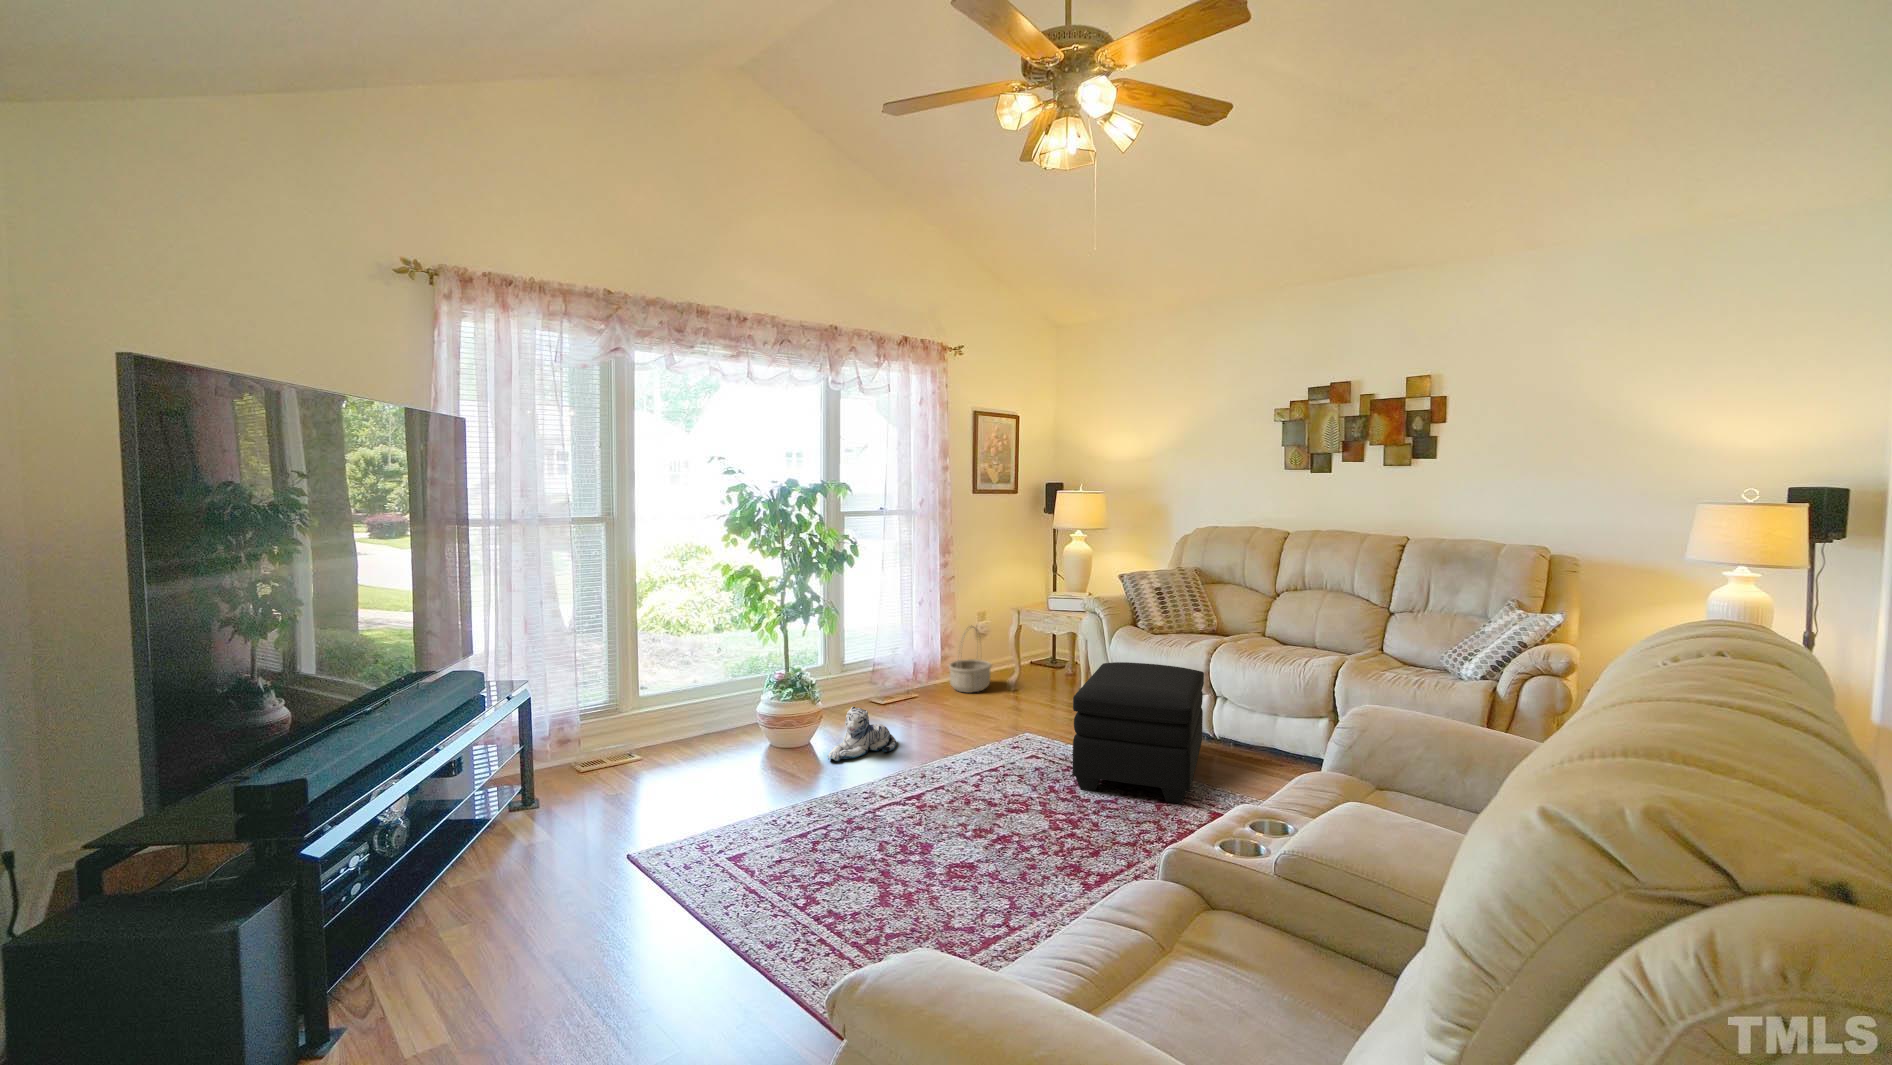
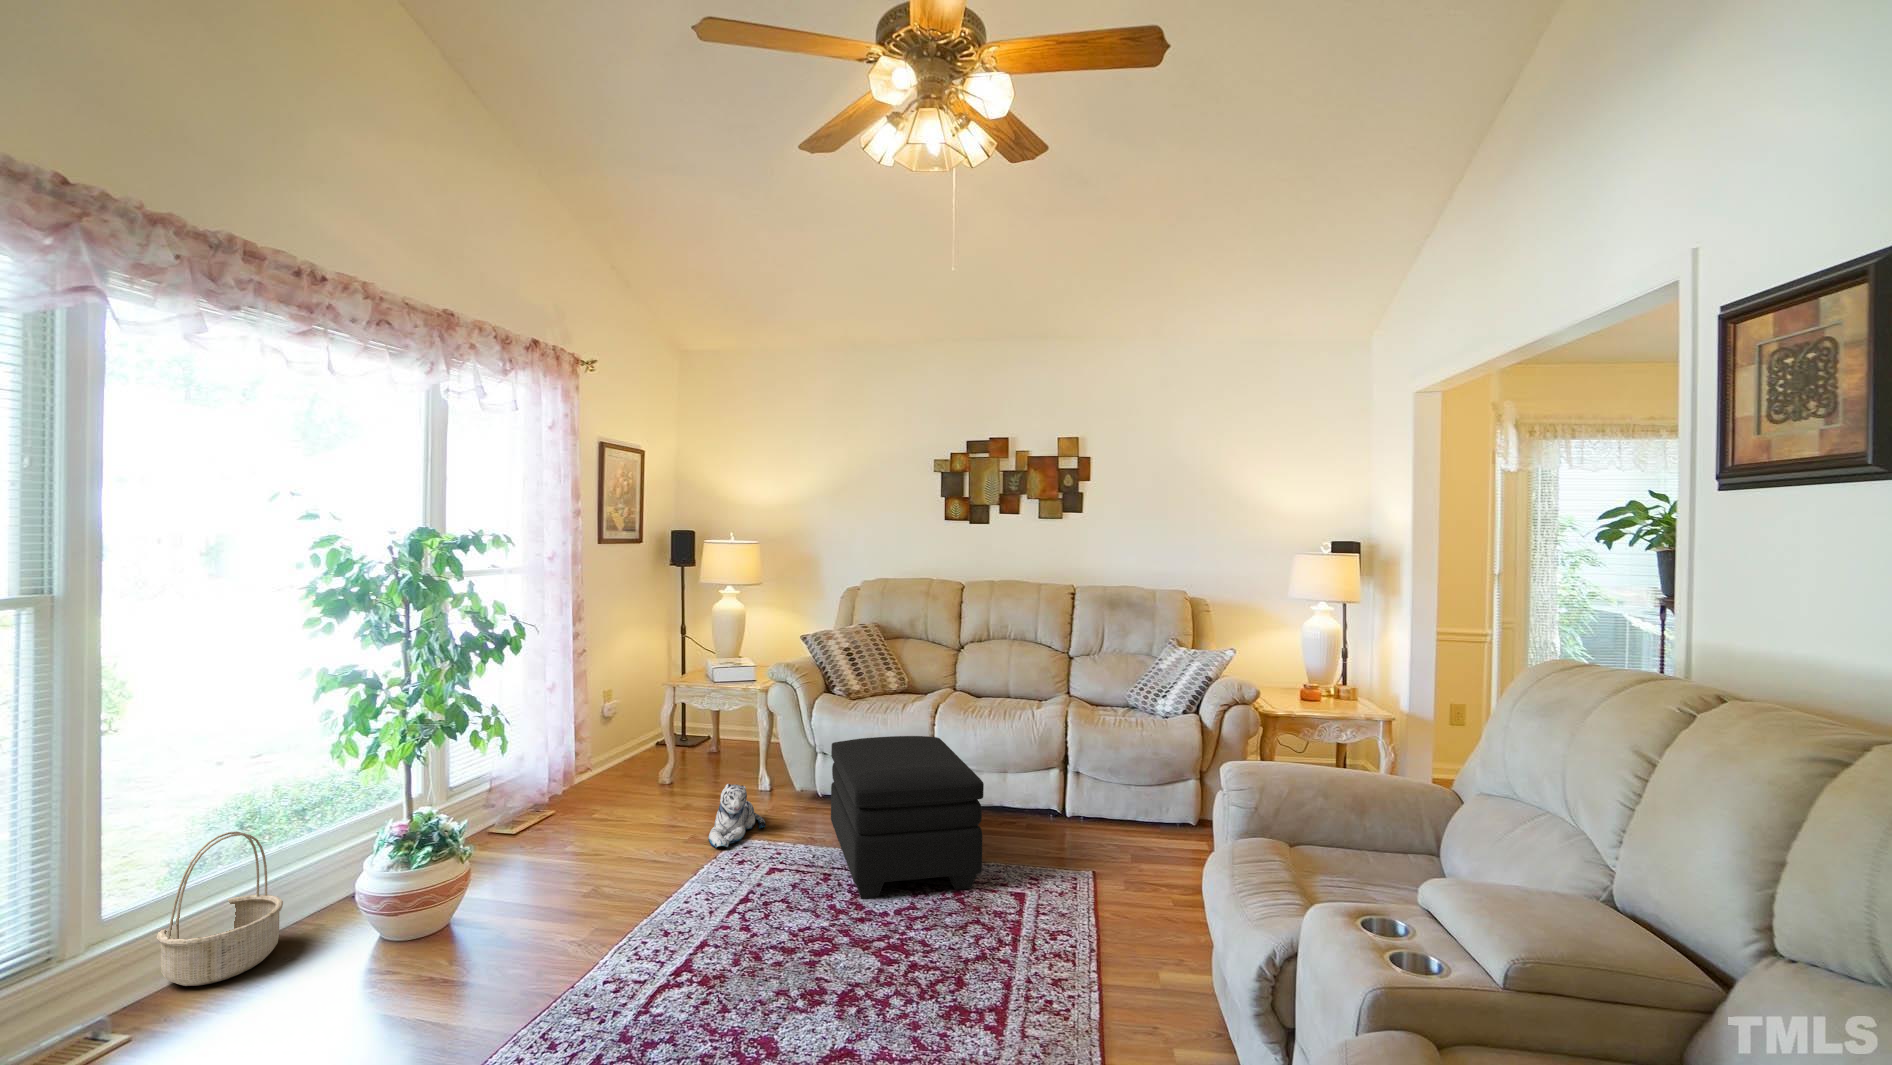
basket: present [948,626,992,693] -> present [157,831,283,986]
plush toy: present [828,707,897,761] -> present [708,784,765,848]

